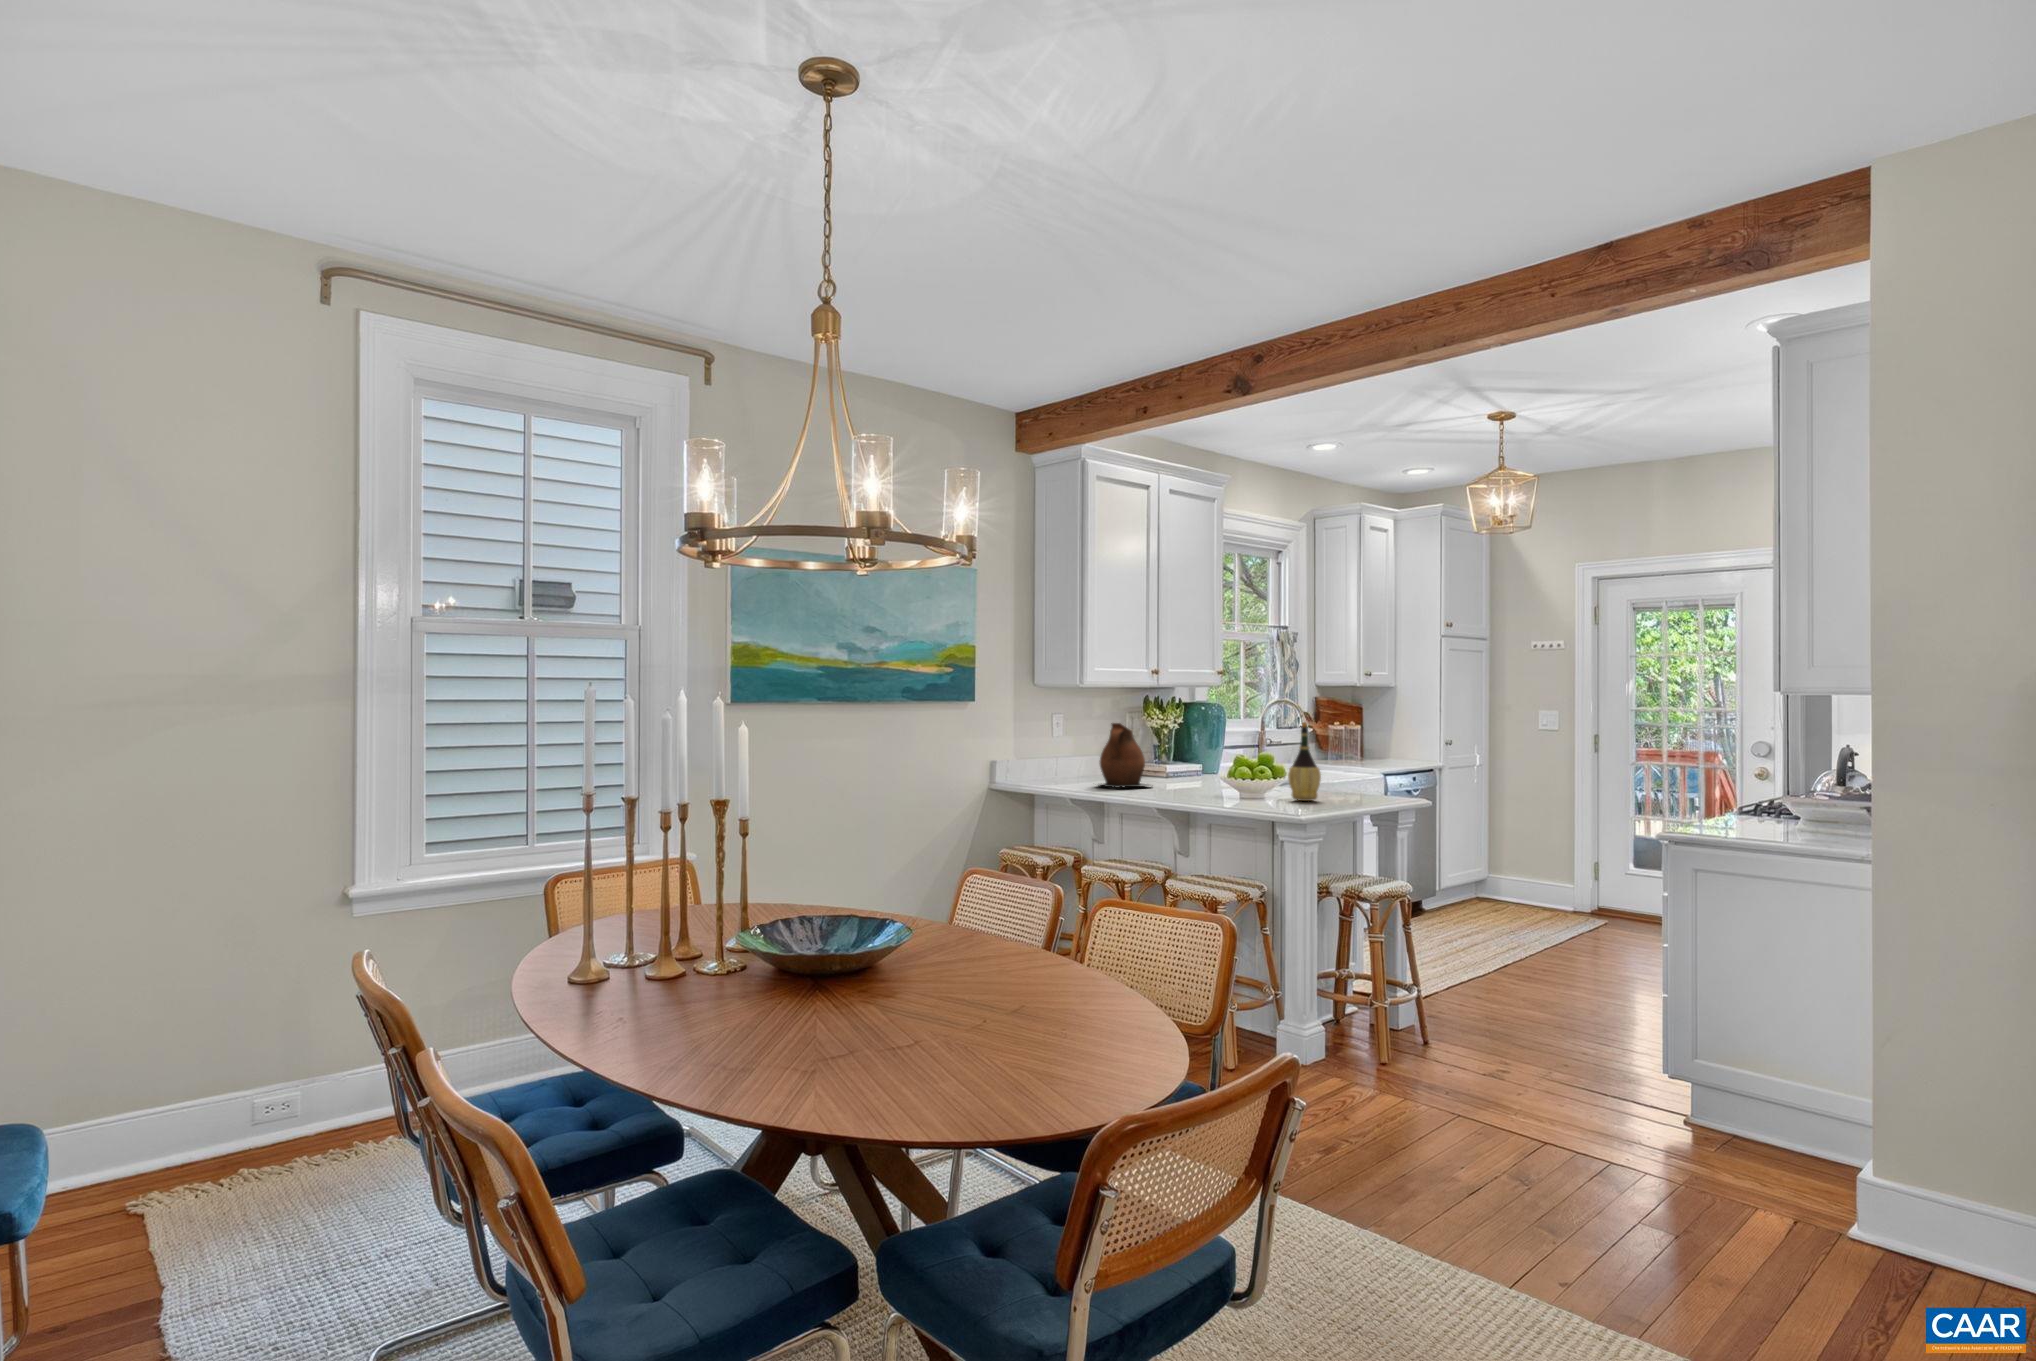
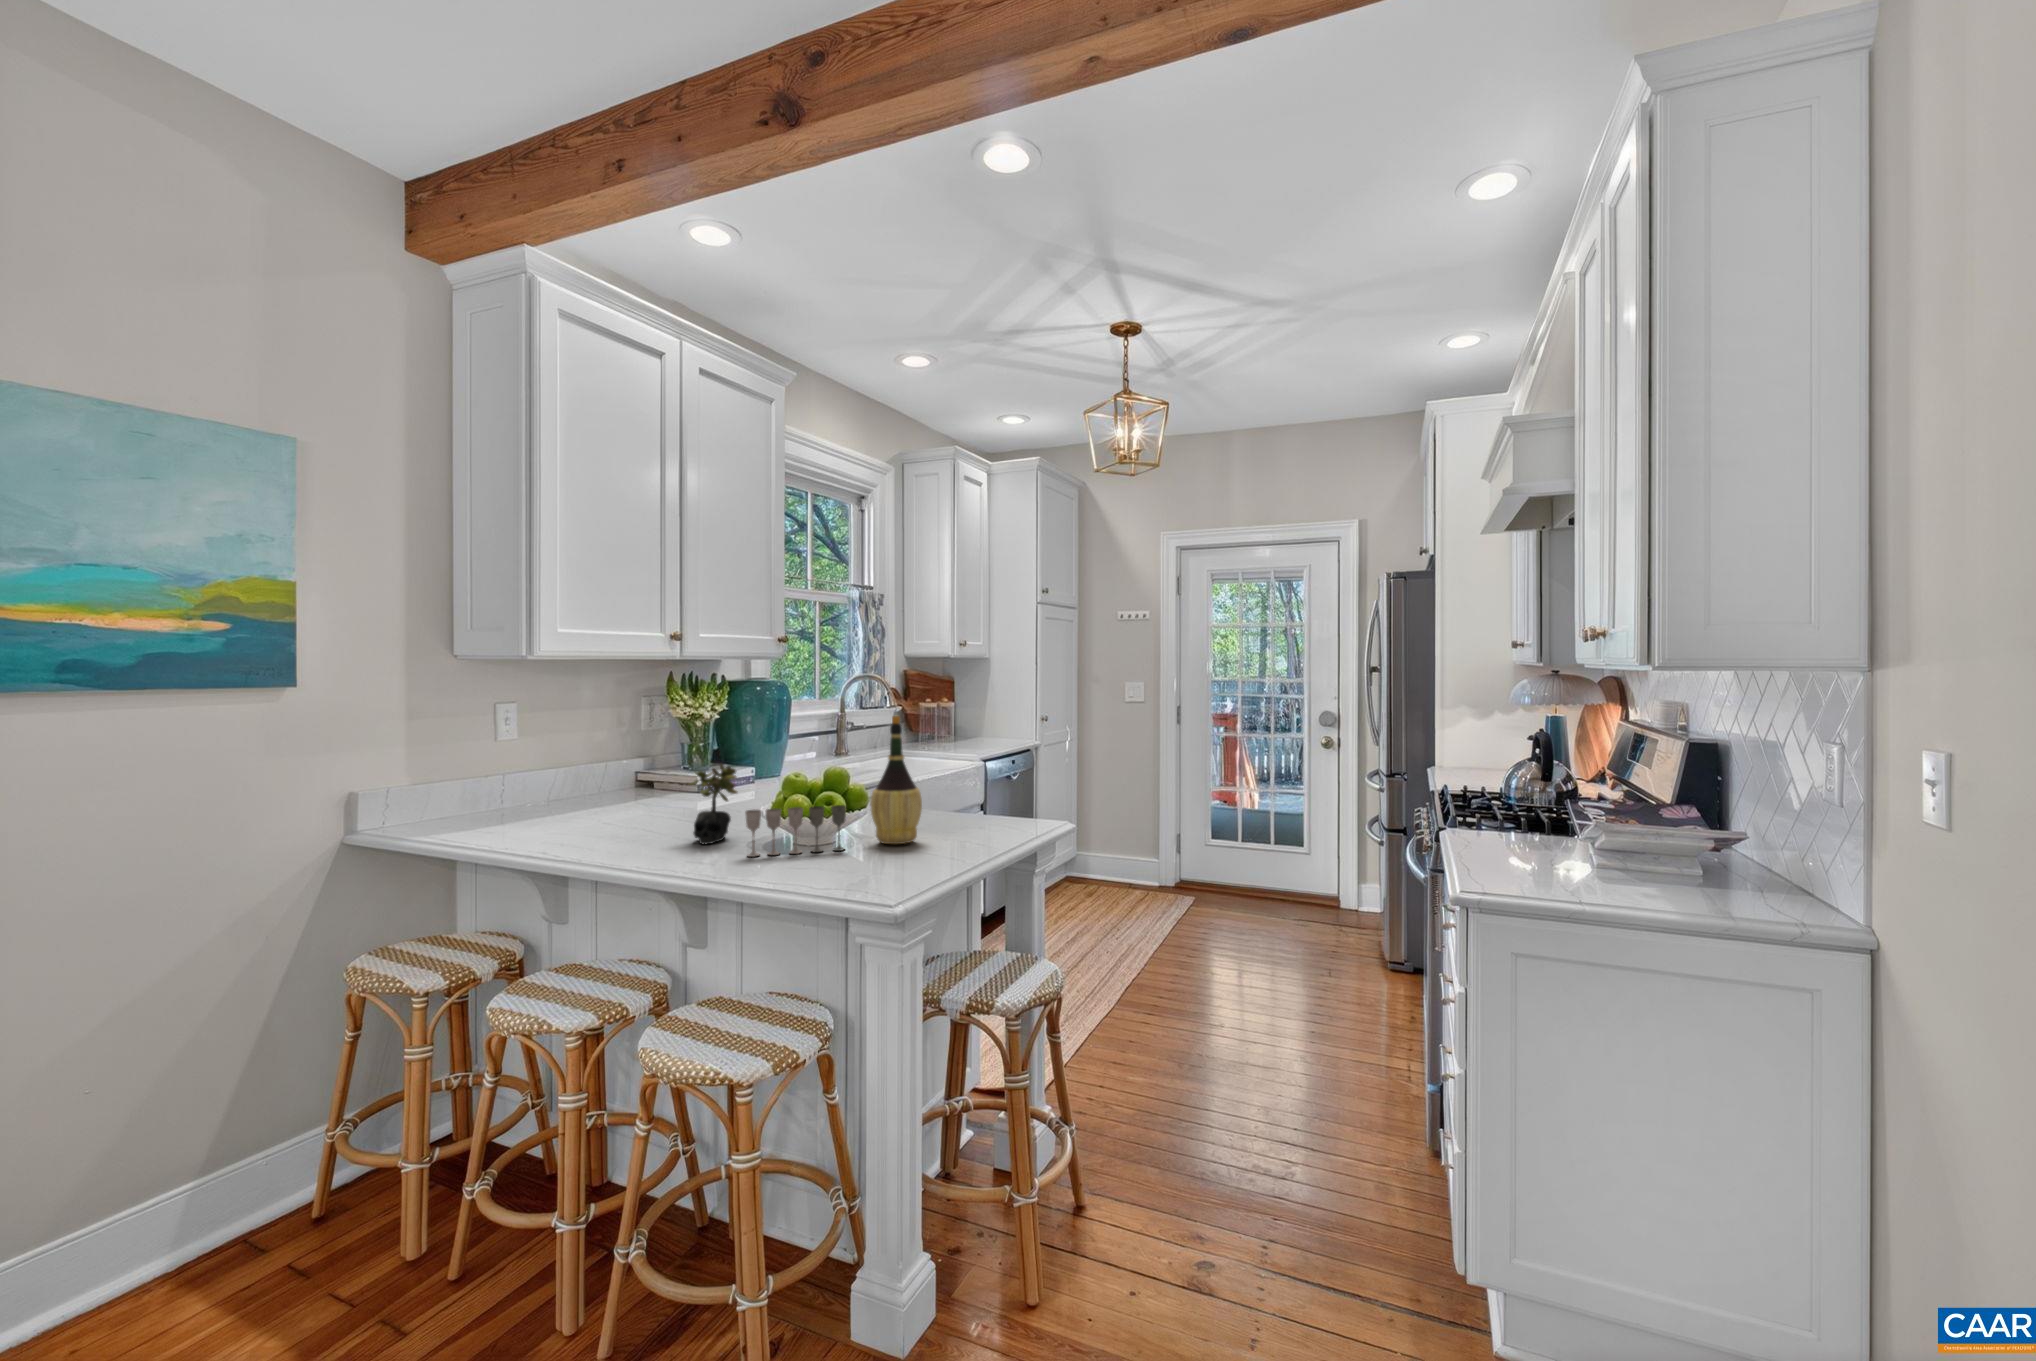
ceramic pitcher: present [1098,723,1148,788] -> none [552,719,660,828]
succulent plant: none [1178,750,1207,796] -> present [687,764,737,845]
wine glass: none [1215,774,1274,802] -> present [745,805,846,857]

